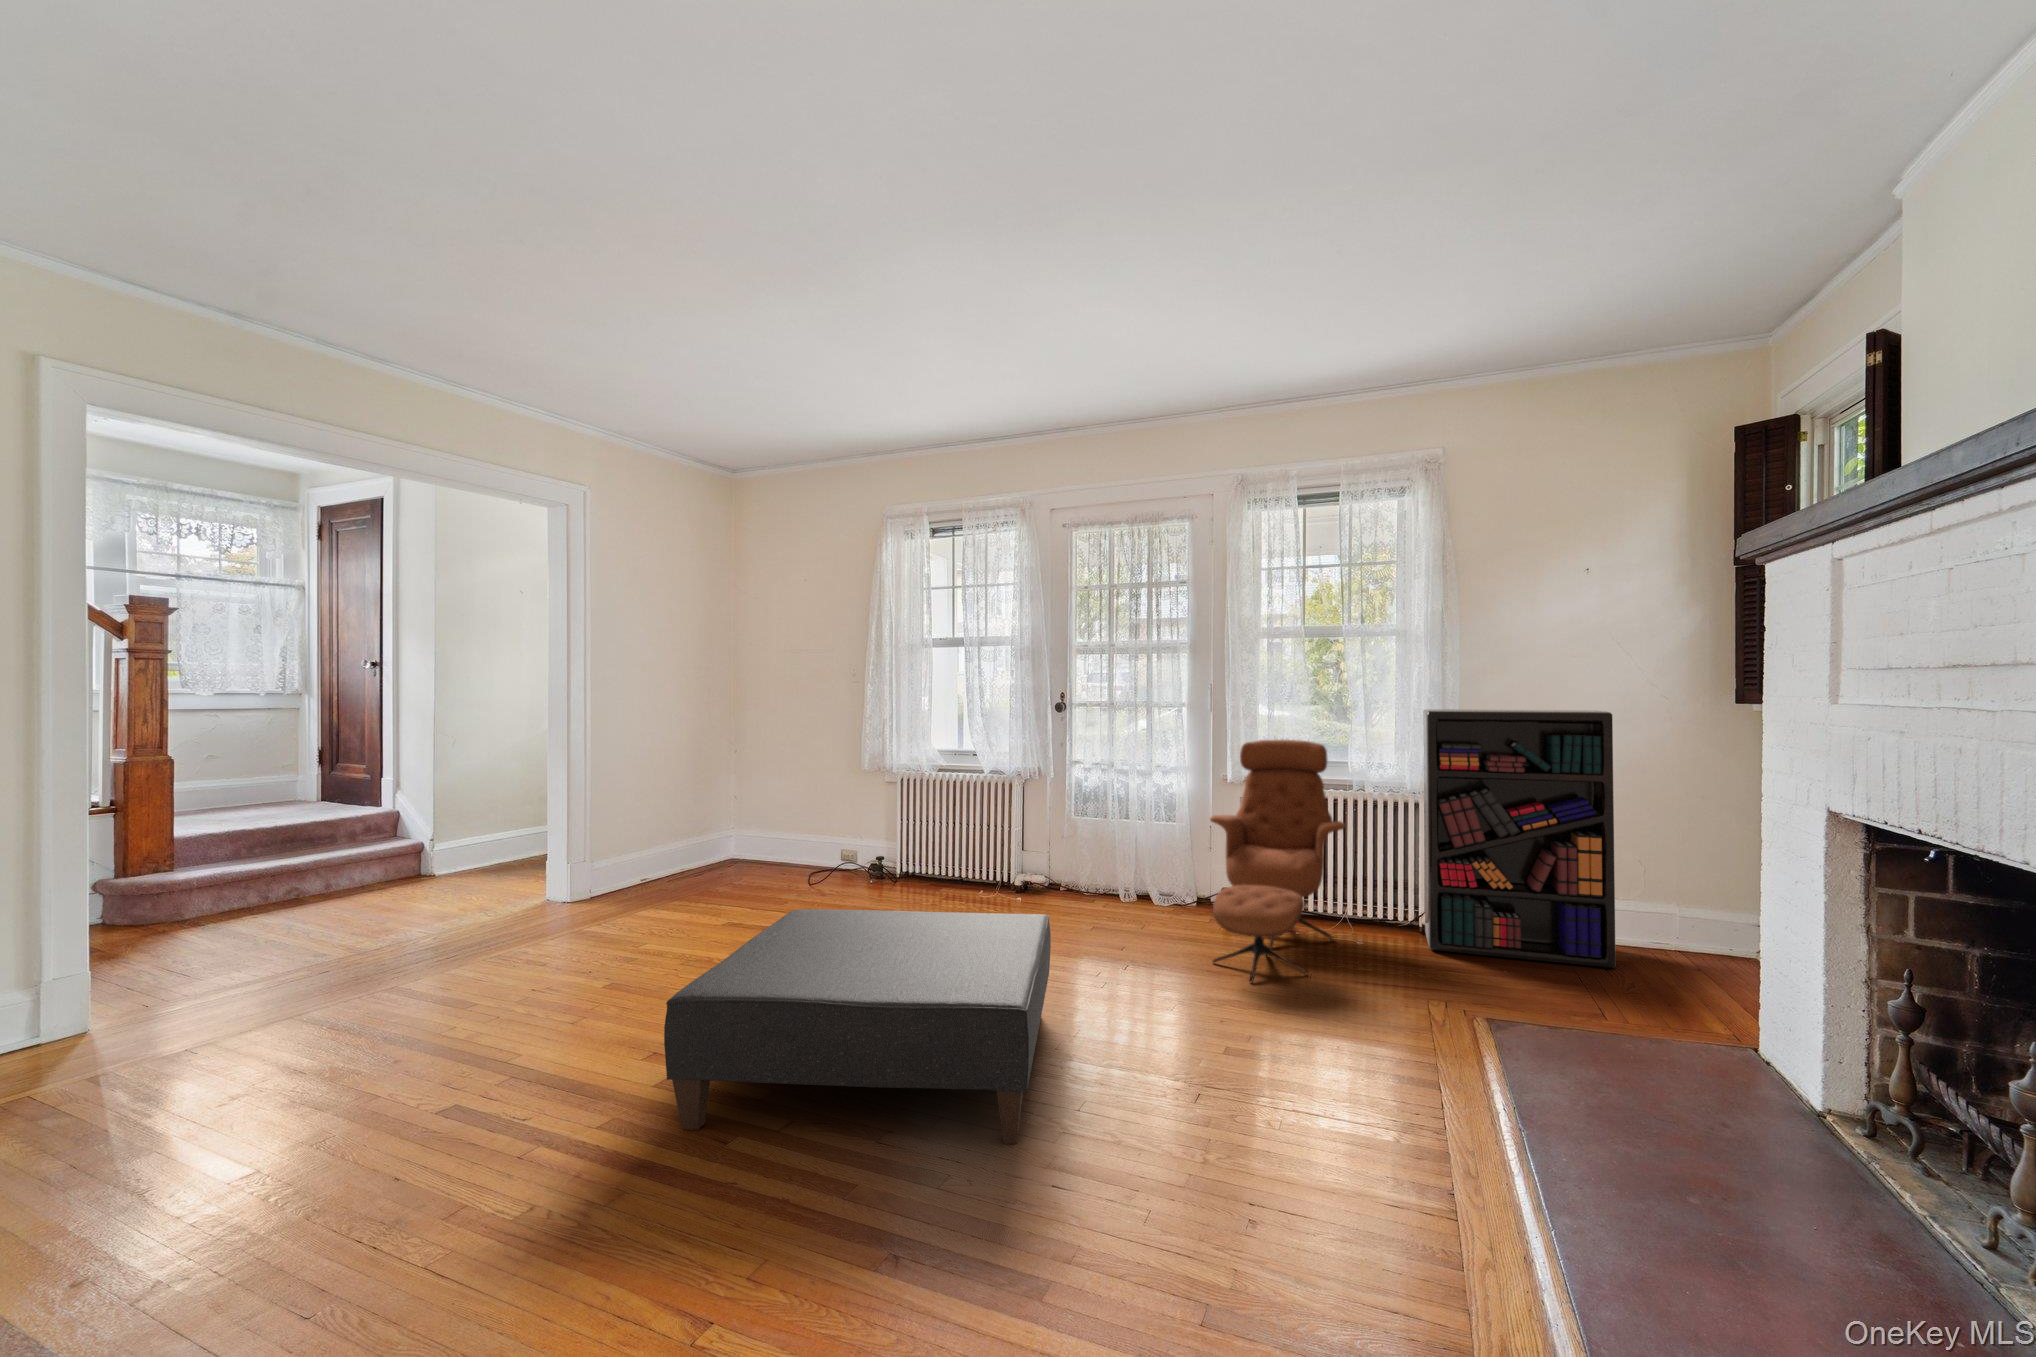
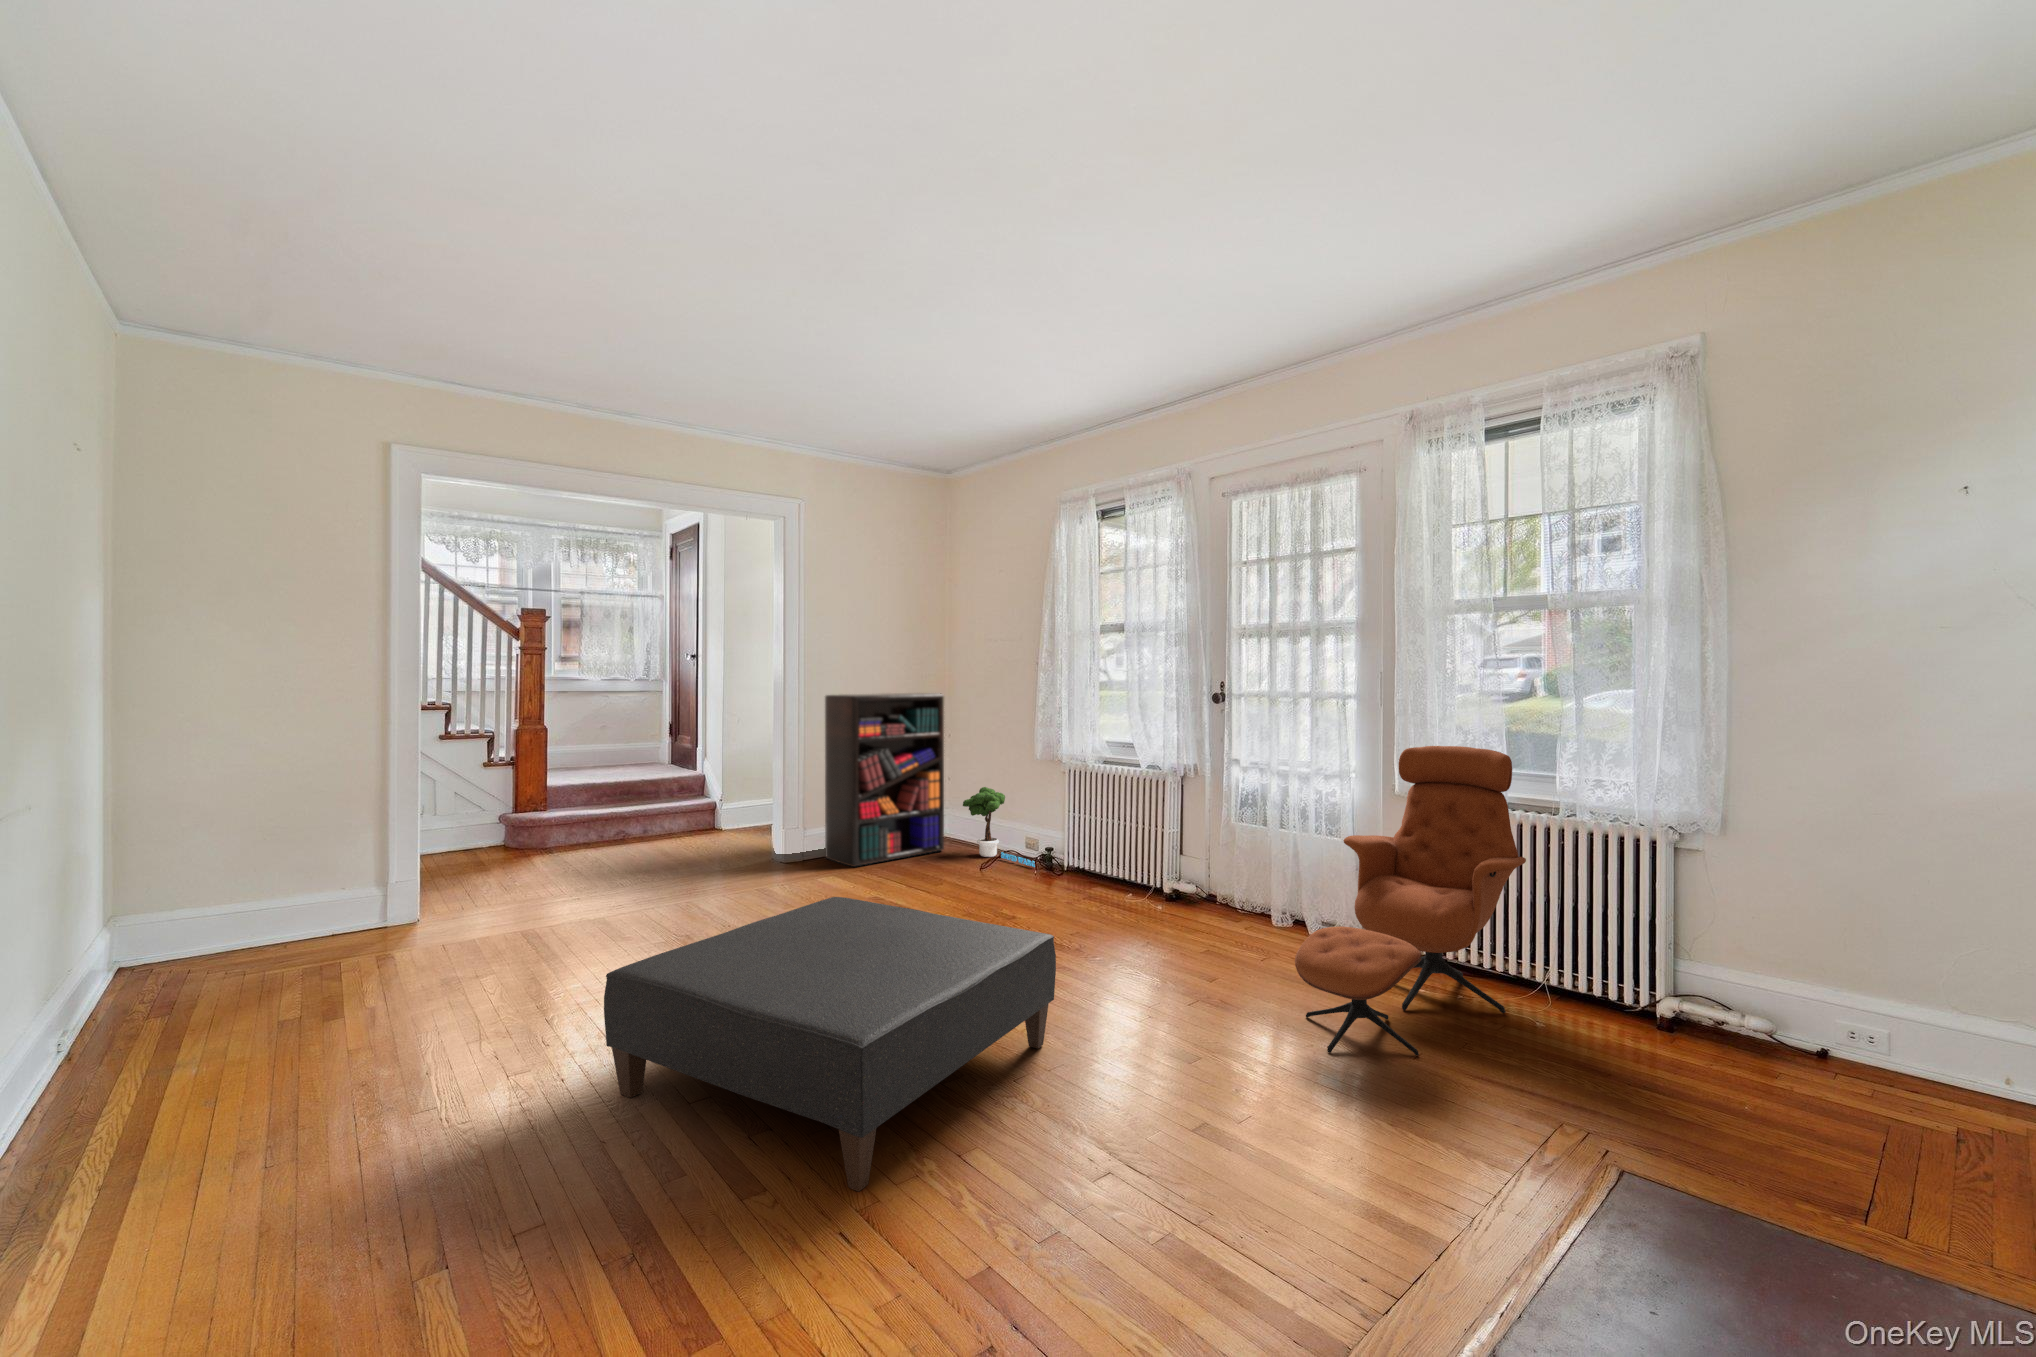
bookshelf: present [1423,709,1616,968] -> present [825,693,944,867]
potted tree: none [775,803,865,879] -> present [963,787,1035,867]

